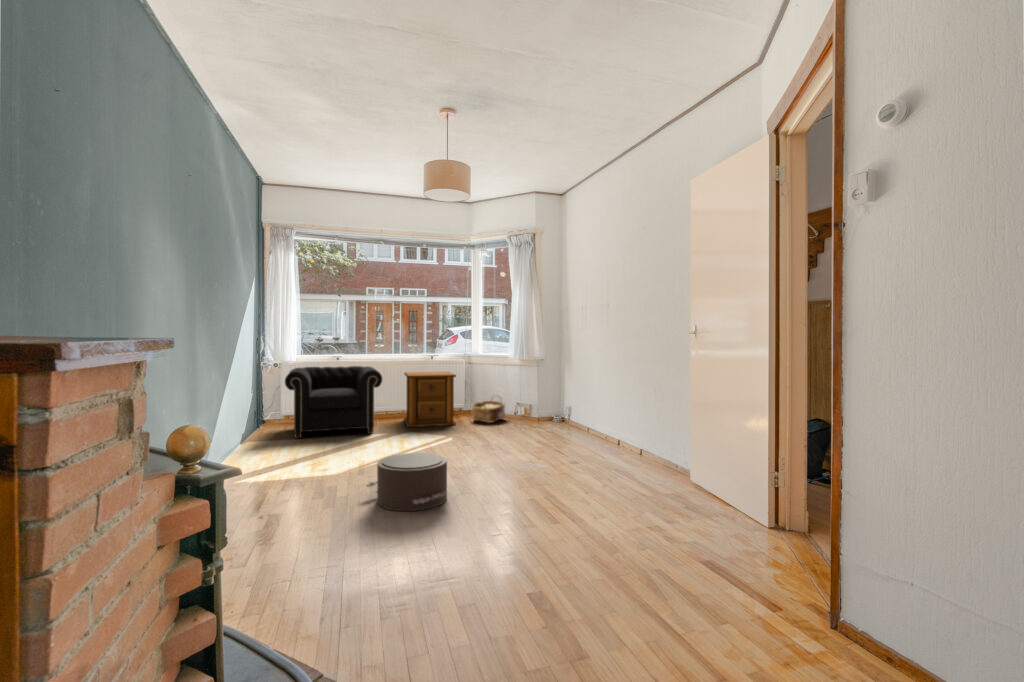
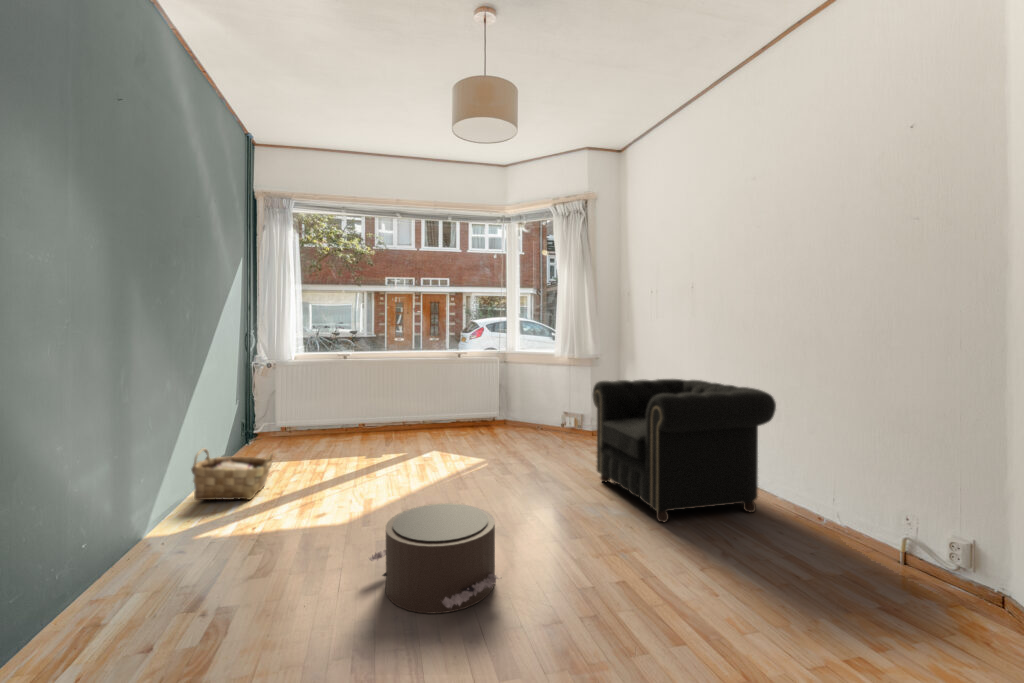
armchair: present [285,366,382,438] -> present [593,379,776,522]
side table: present [404,372,456,427] -> none [426,373,490,443]
woven basket: present [472,400,505,423] -> present [191,449,273,500]

